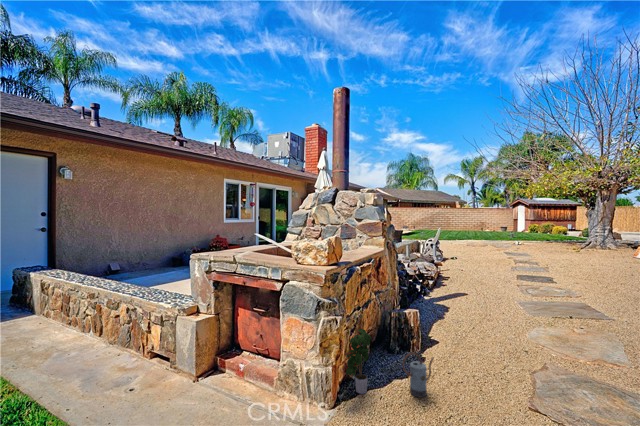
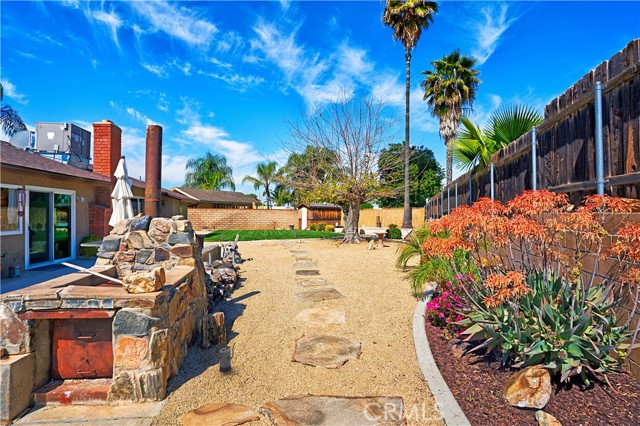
potted plant: present [345,329,372,394] -> none [171,335,191,382]

